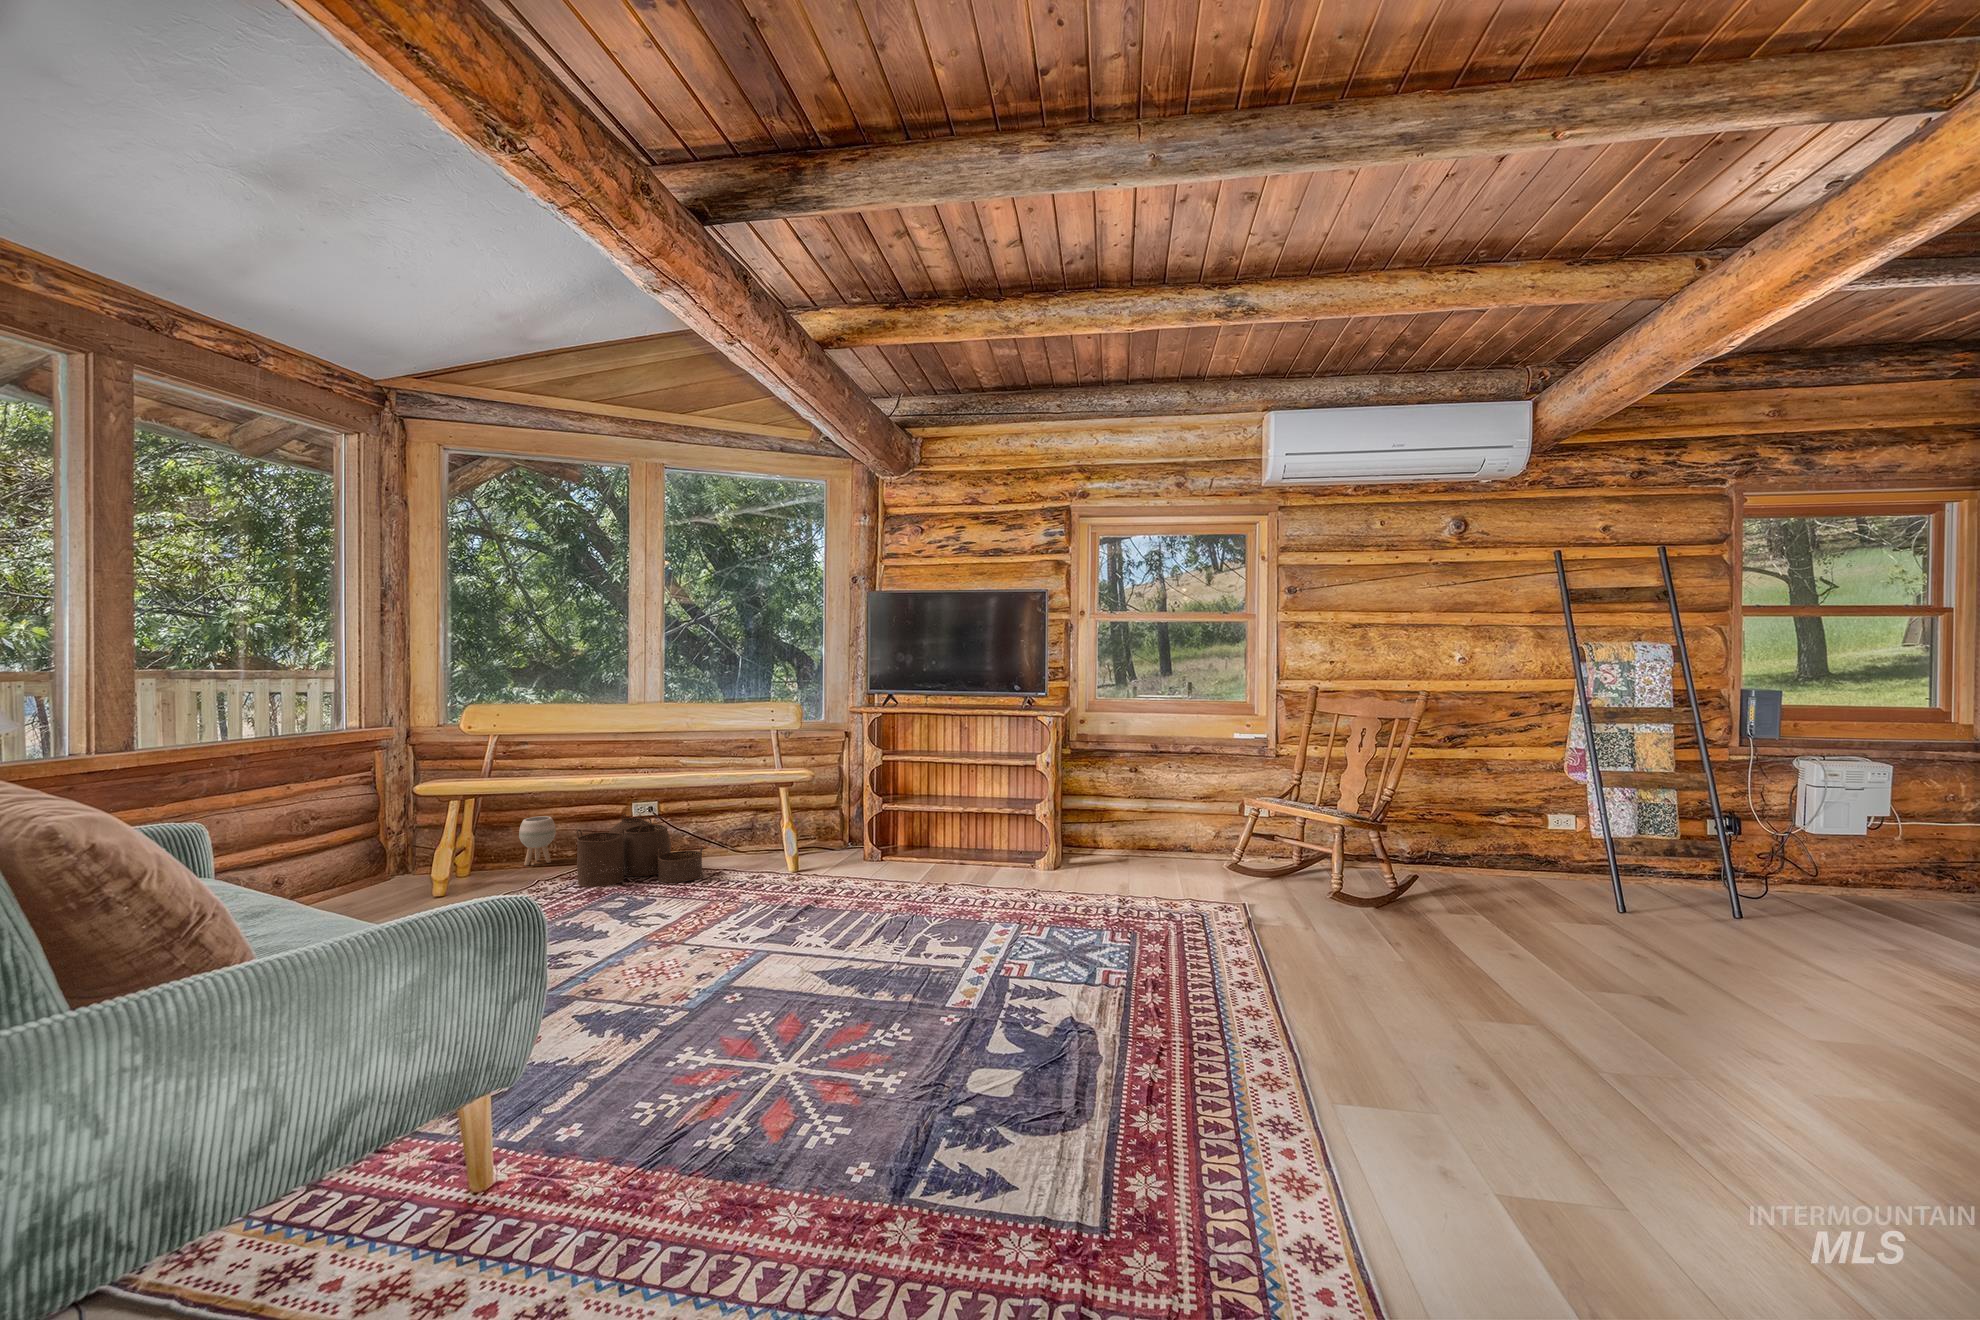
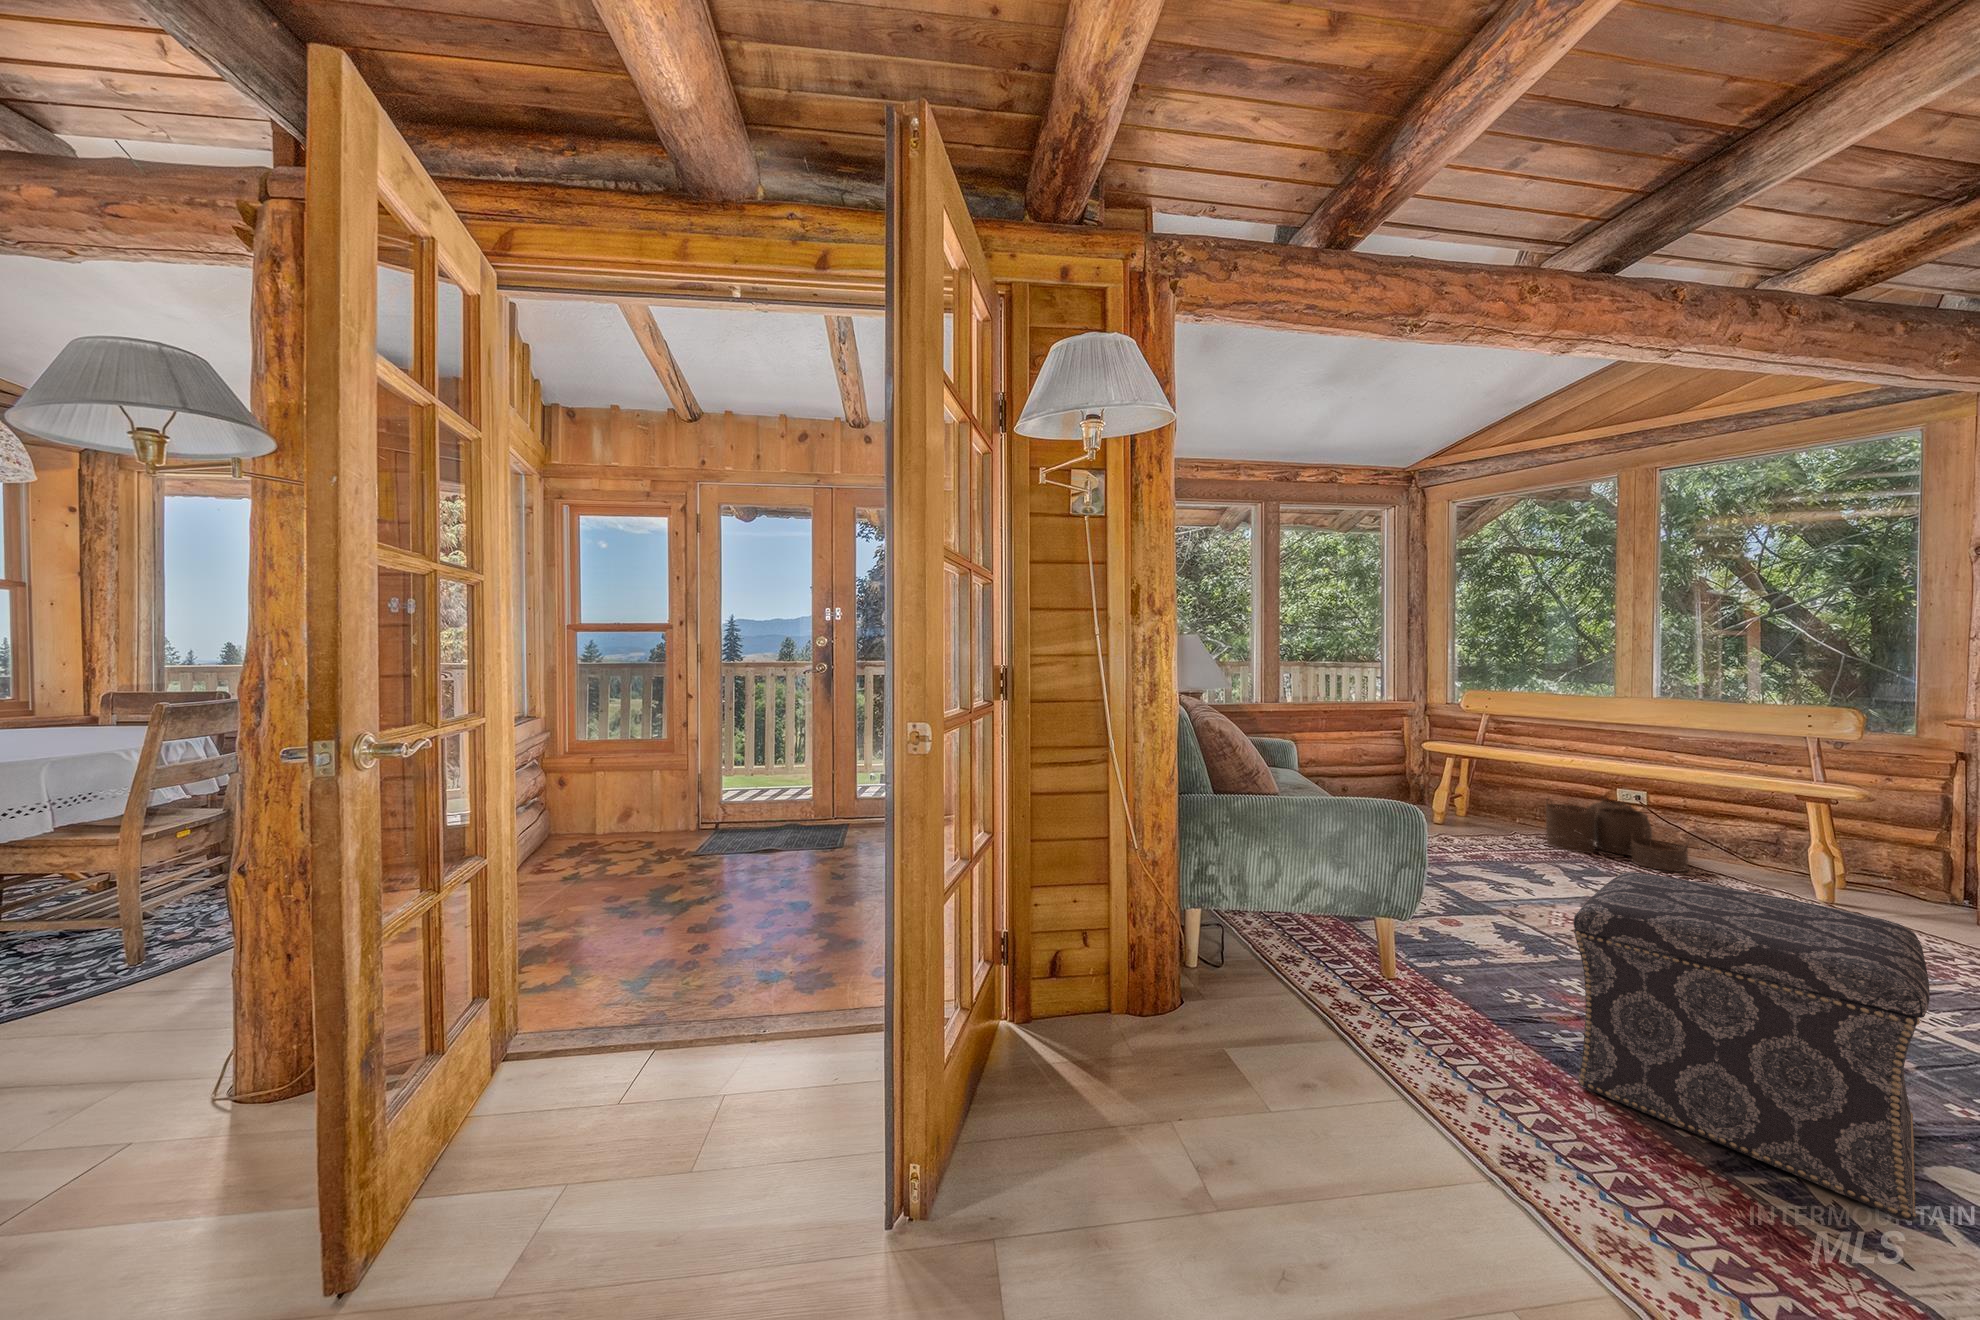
planter: present [519,816,556,866] -> none [1503,782,1536,821]
ottoman: none [746,878,997,1191] -> present [1573,872,1930,1221]

